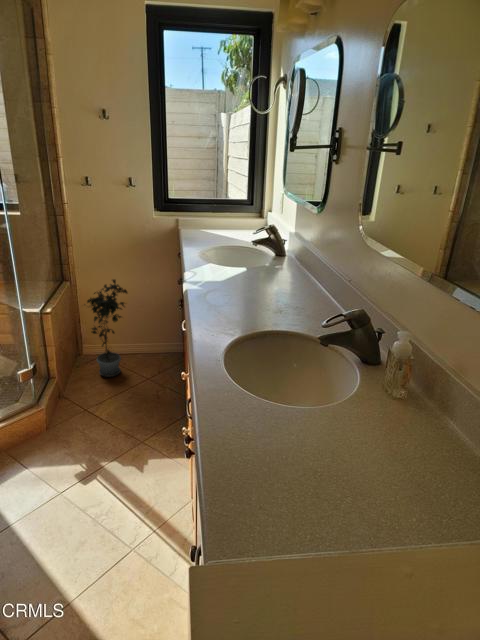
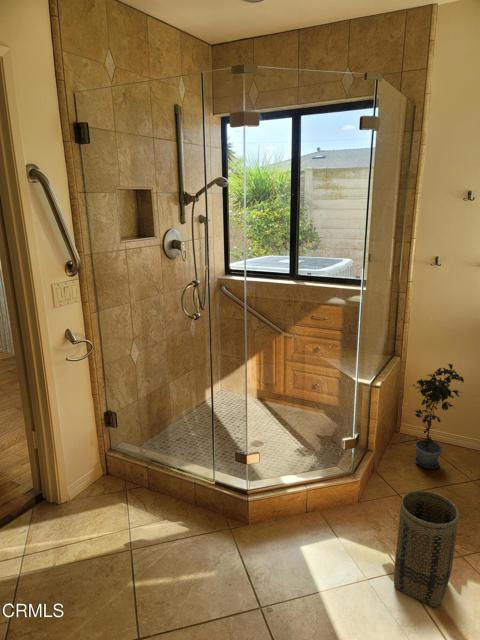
basket: none [77,397,132,492] -> present [394,490,459,607]

